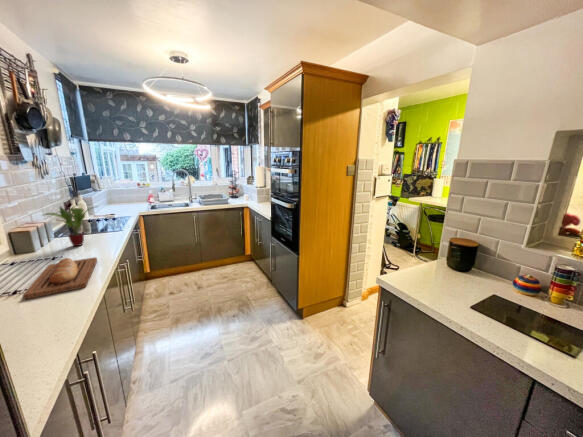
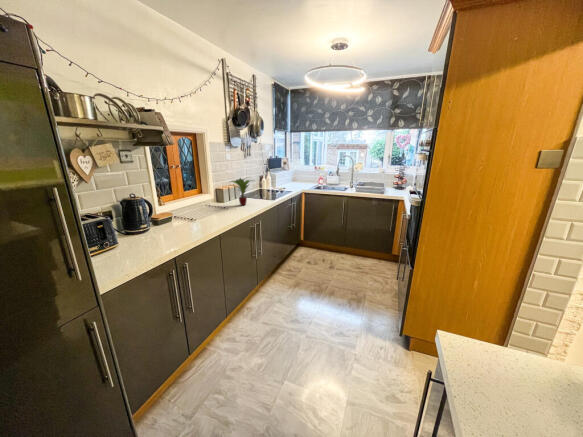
bread loaf: present [23,258,97,299] -> none [186,210,236,231]

